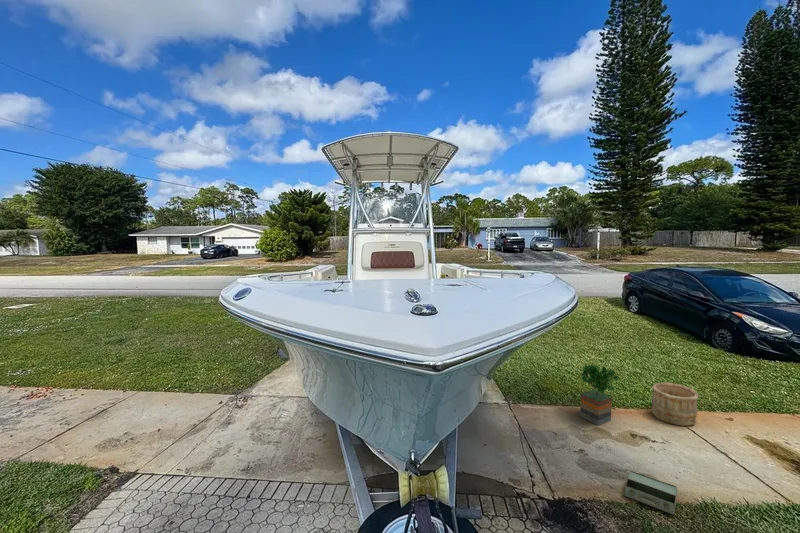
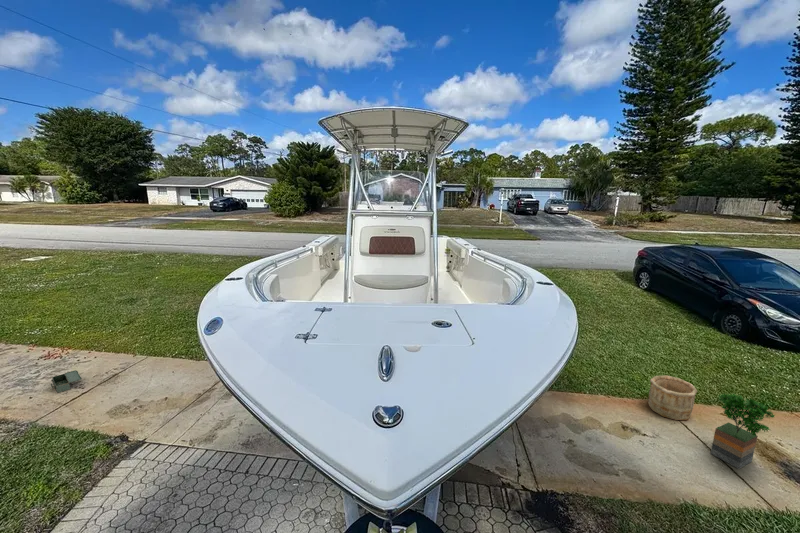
potted tree: present [580,365,619,425] -> present [711,393,775,469]
toolbox: present [625,471,677,515] -> present [51,370,81,393]

